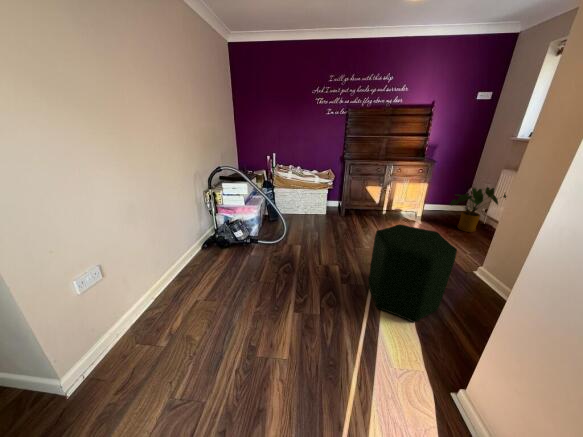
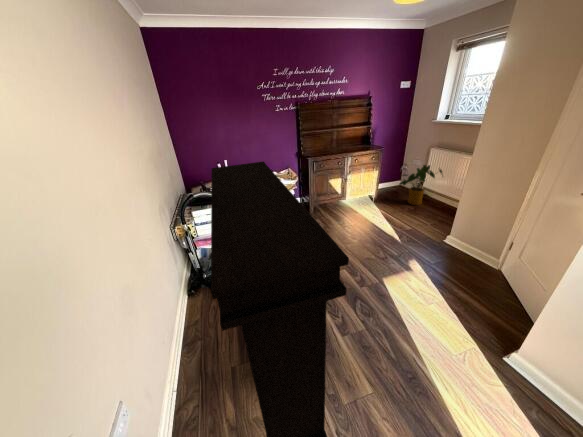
console table: none [108,144,267,372] -> present [211,162,349,437]
ottoman: present [368,224,457,322] -> none [384,218,466,304]

